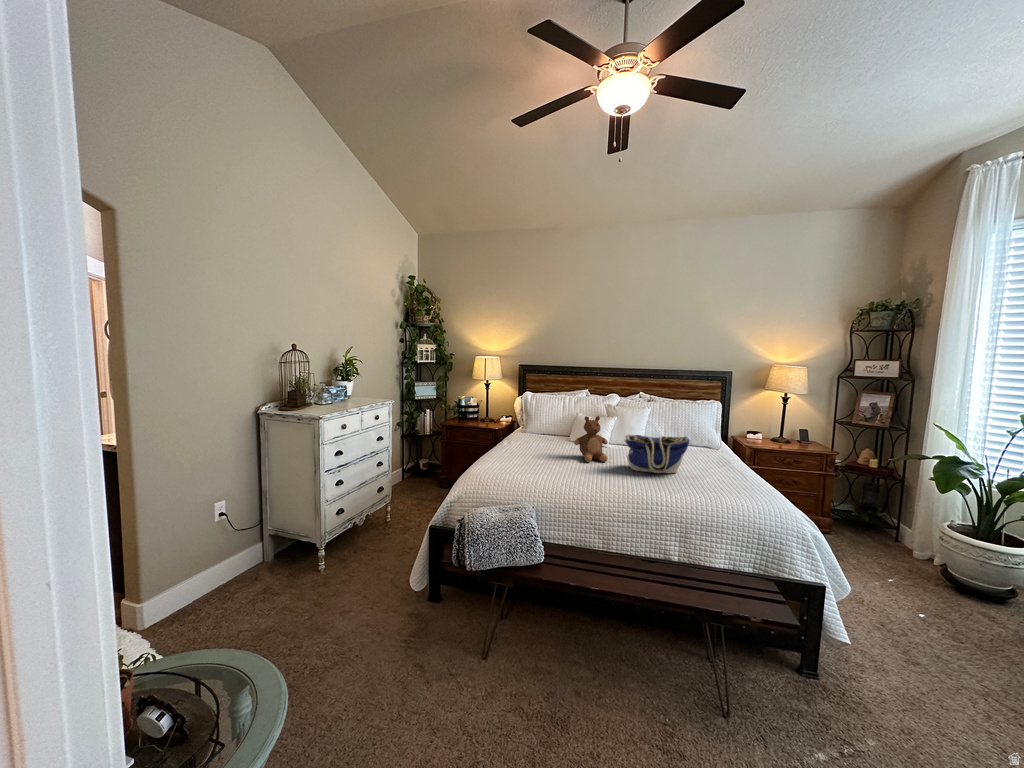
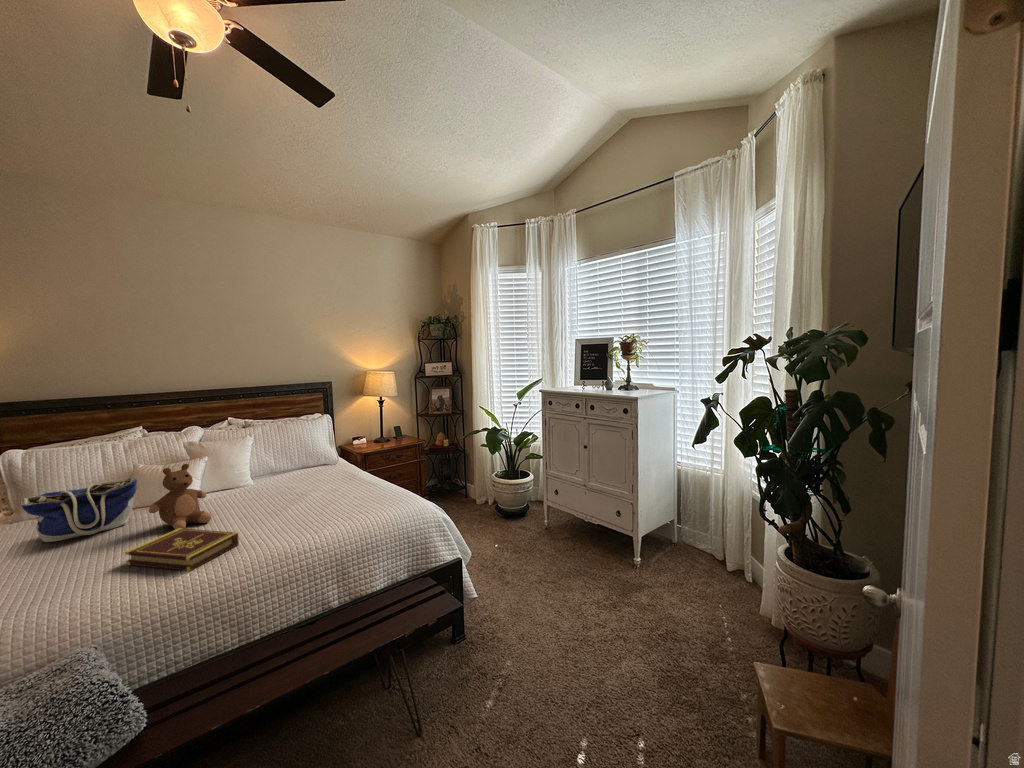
tote bag: present [625,435,690,473] -> present [20,477,137,542]
book: none [556,459,616,486] -> present [125,528,239,571]

